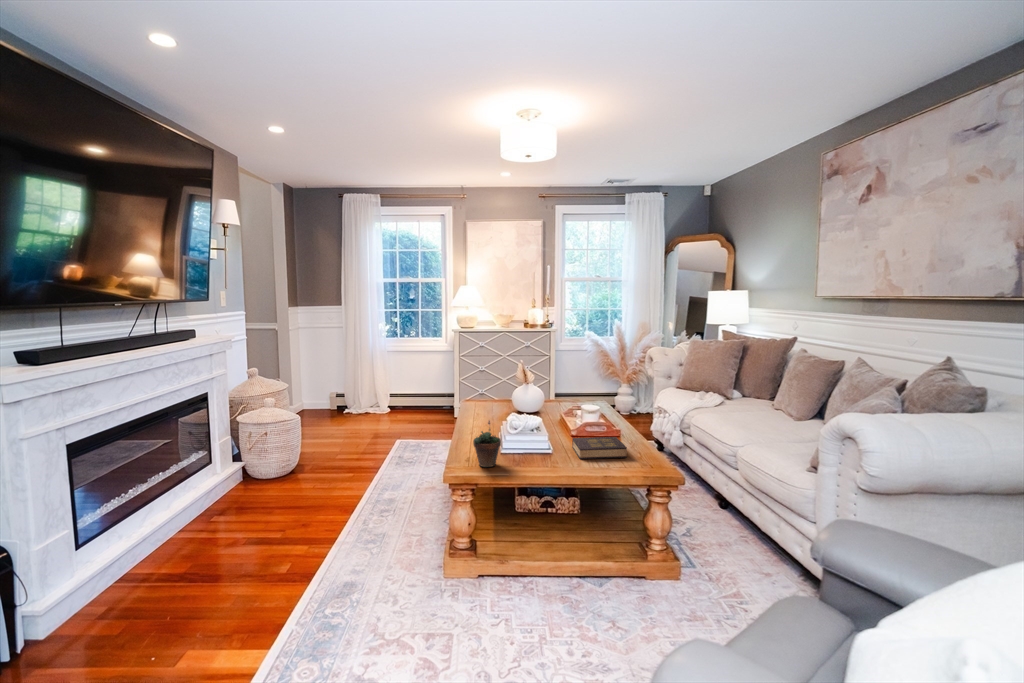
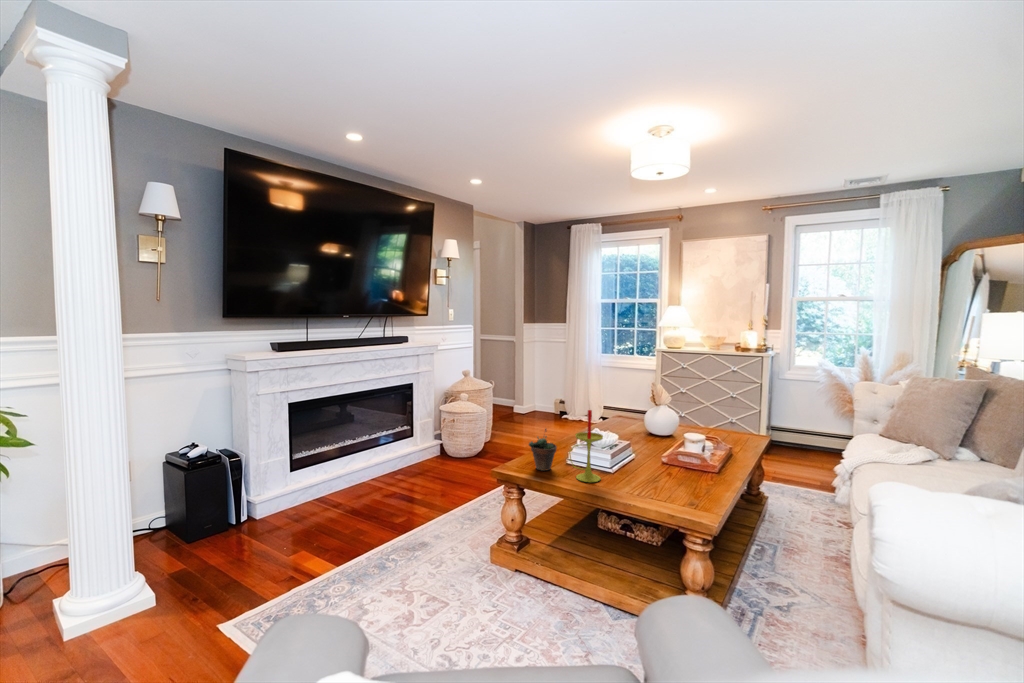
candle: none [525,392,554,468] -> present [569,410,603,482]
hardback book: present [572,437,627,459] -> none [632,464,693,495]

